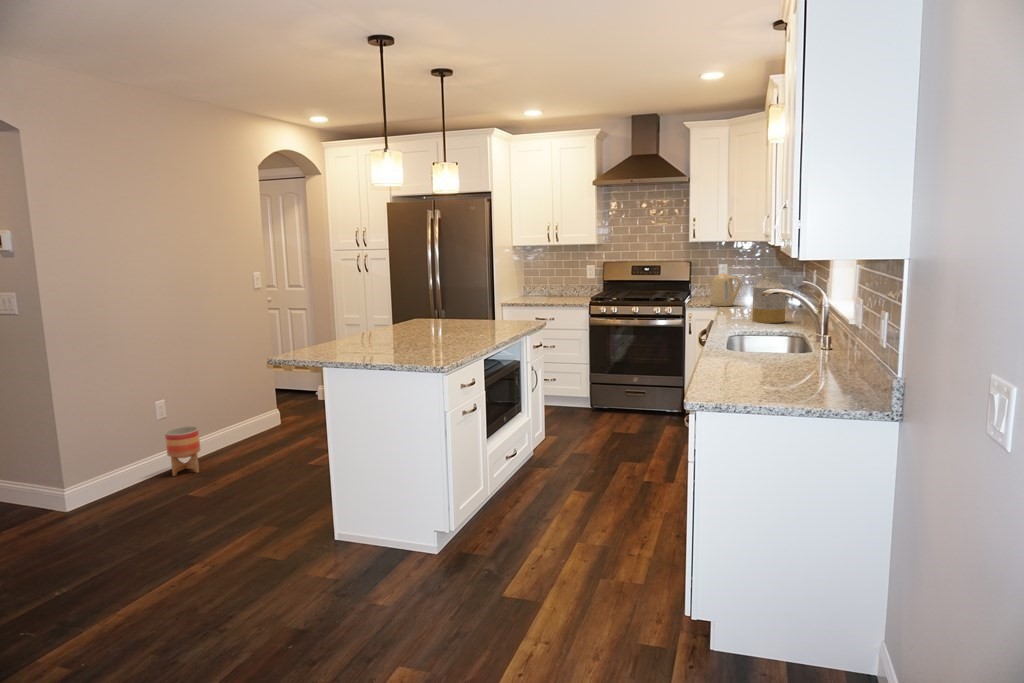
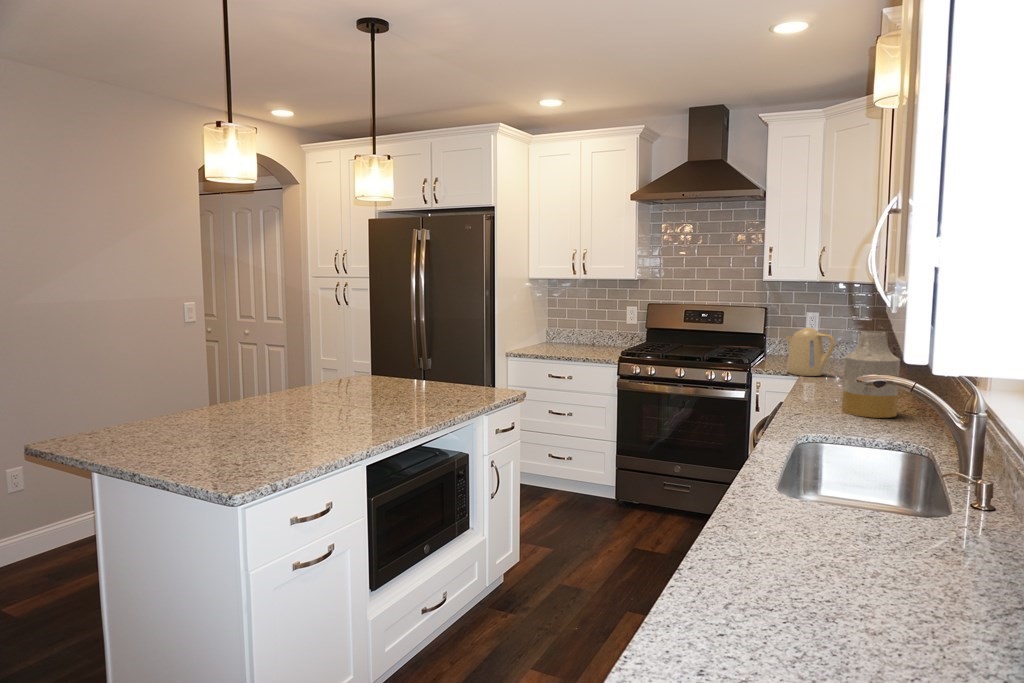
planter: present [165,426,200,476] -> none [15,502,66,571]

